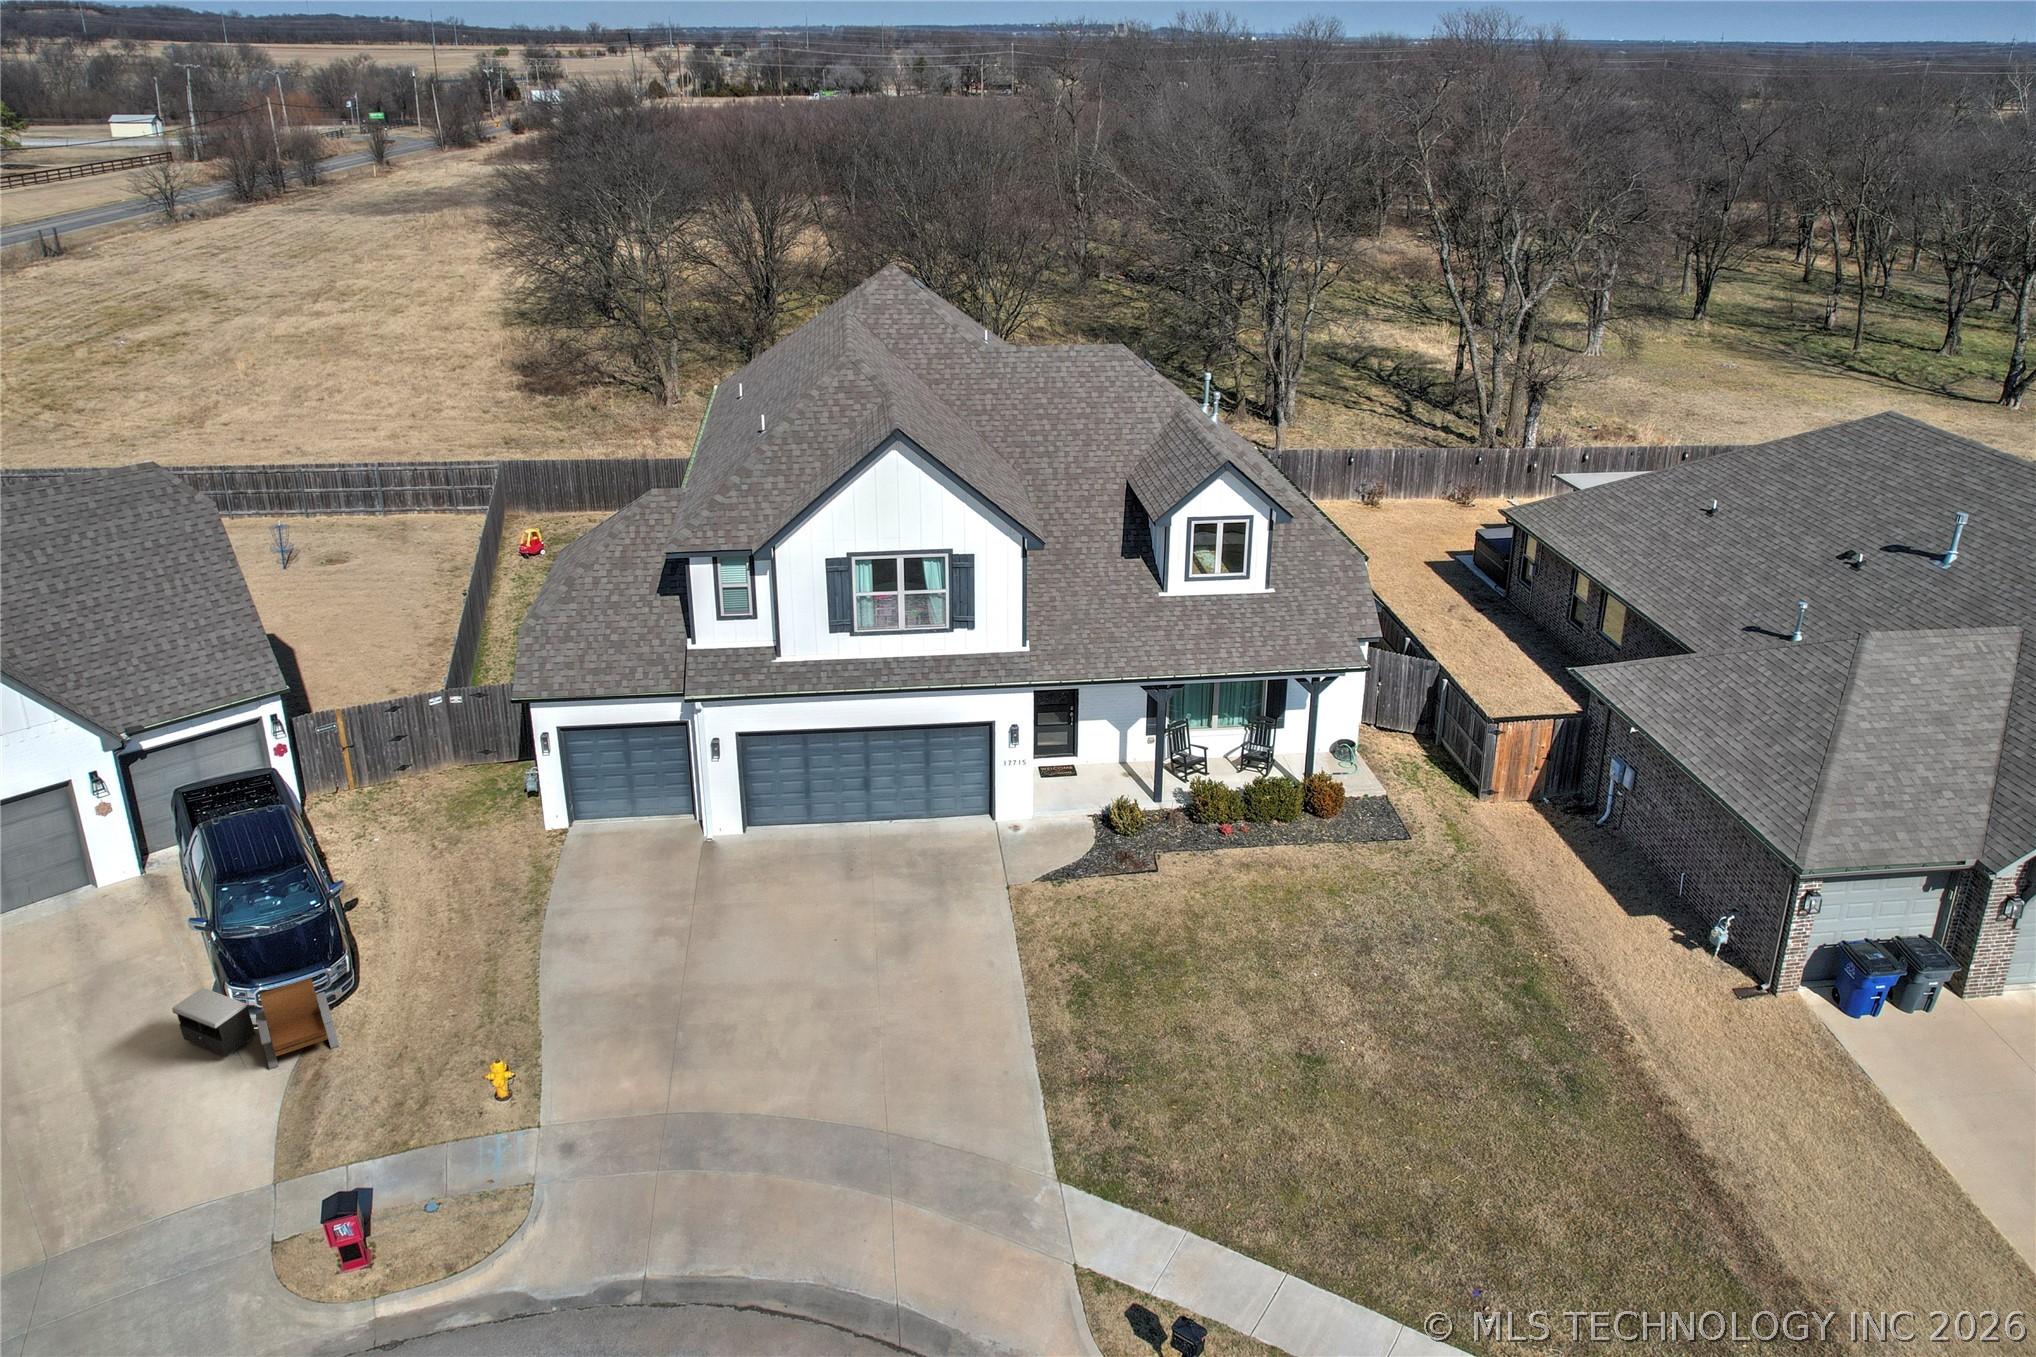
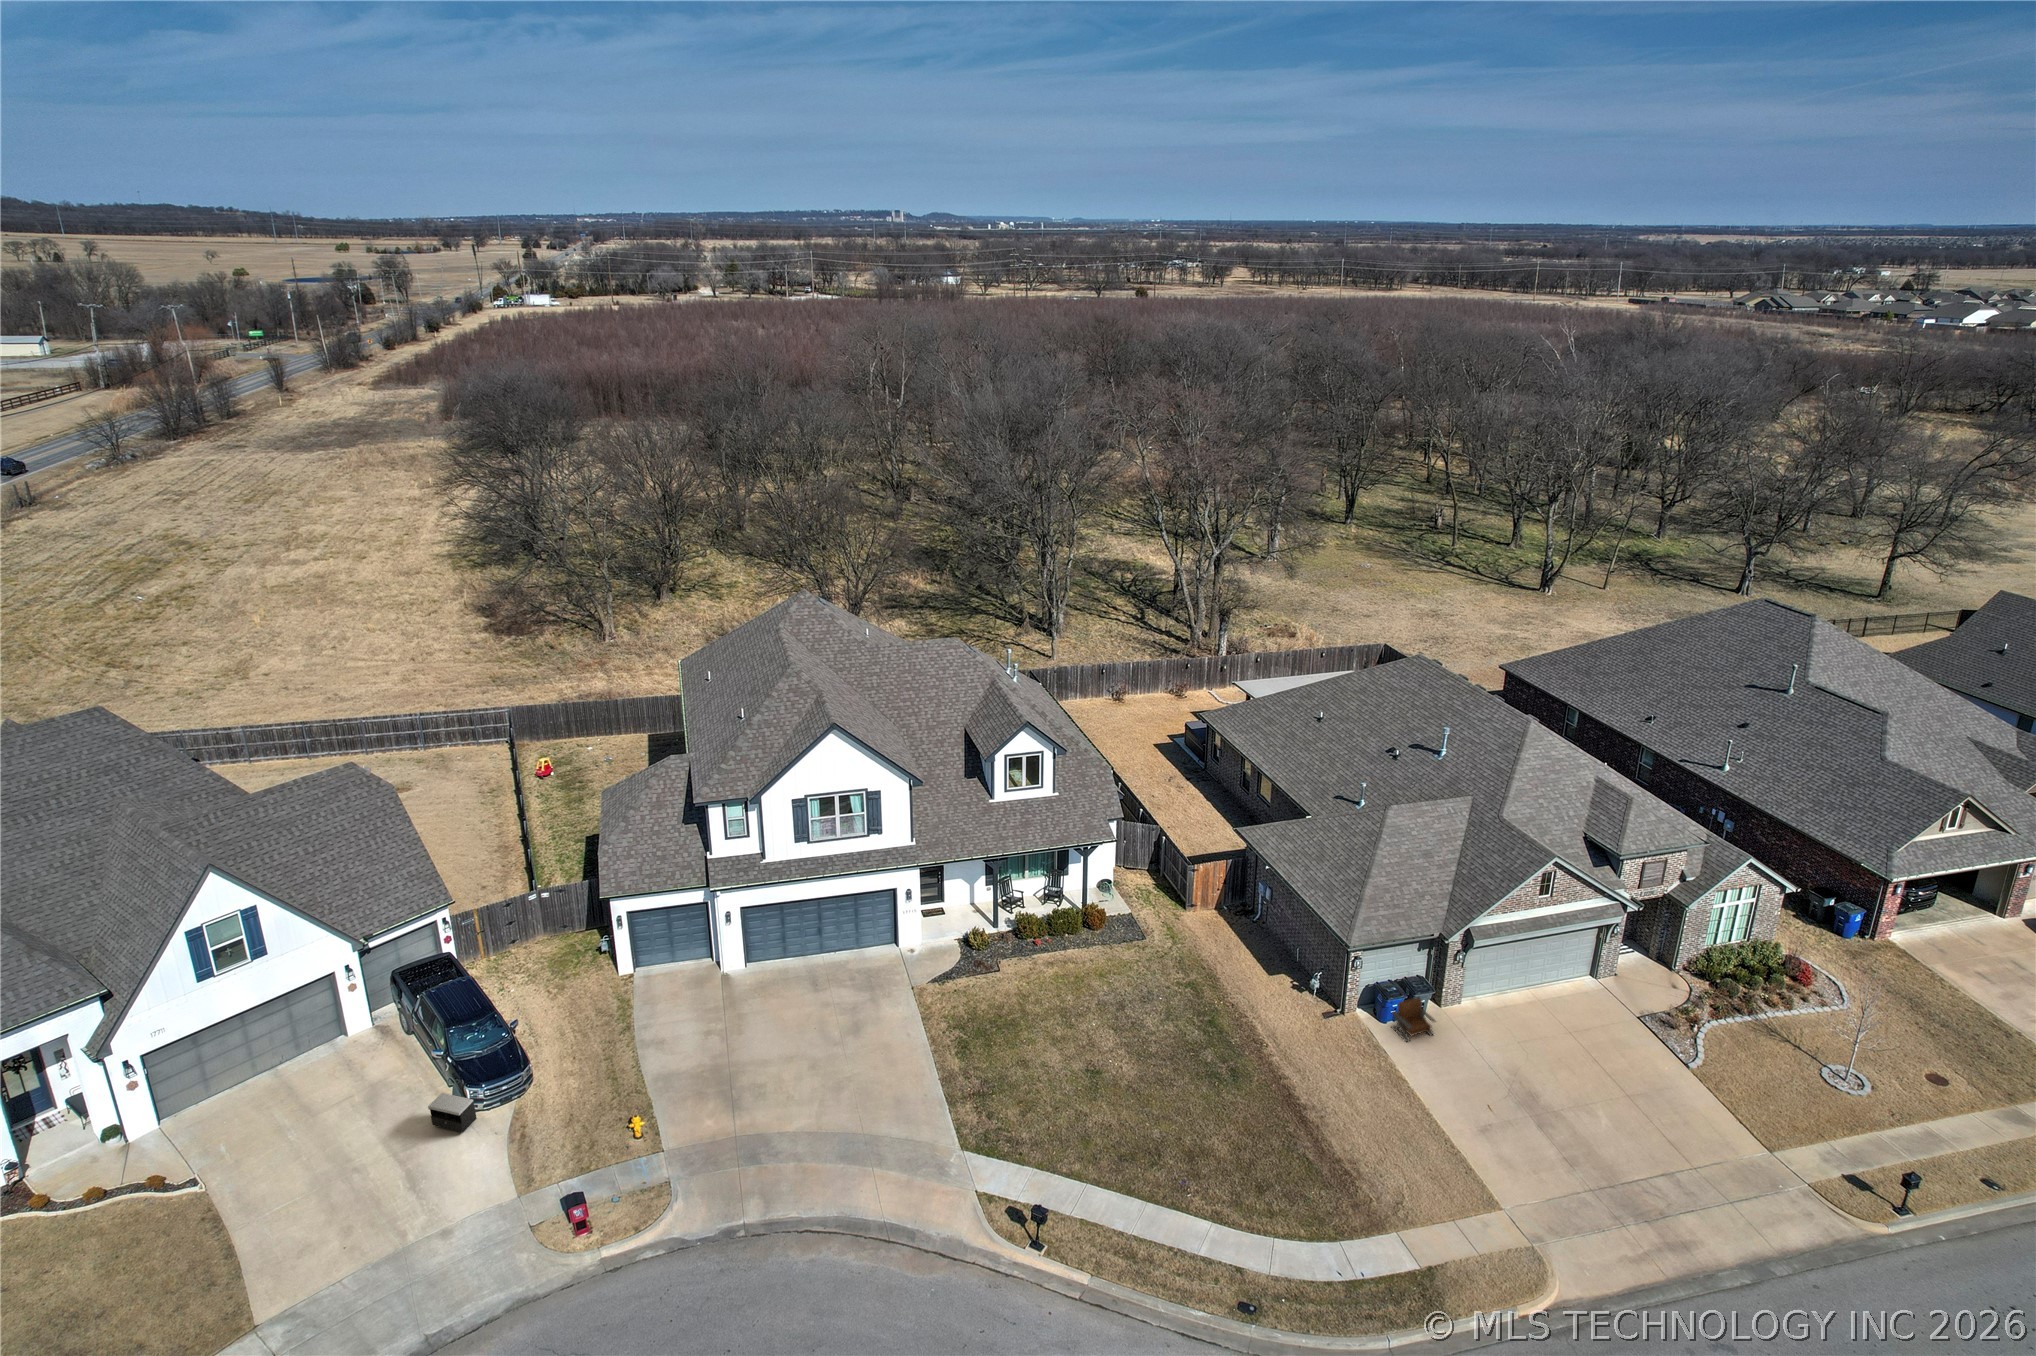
lounge chair: present [256,978,339,1069] -> present [1391,997,1435,1042]

